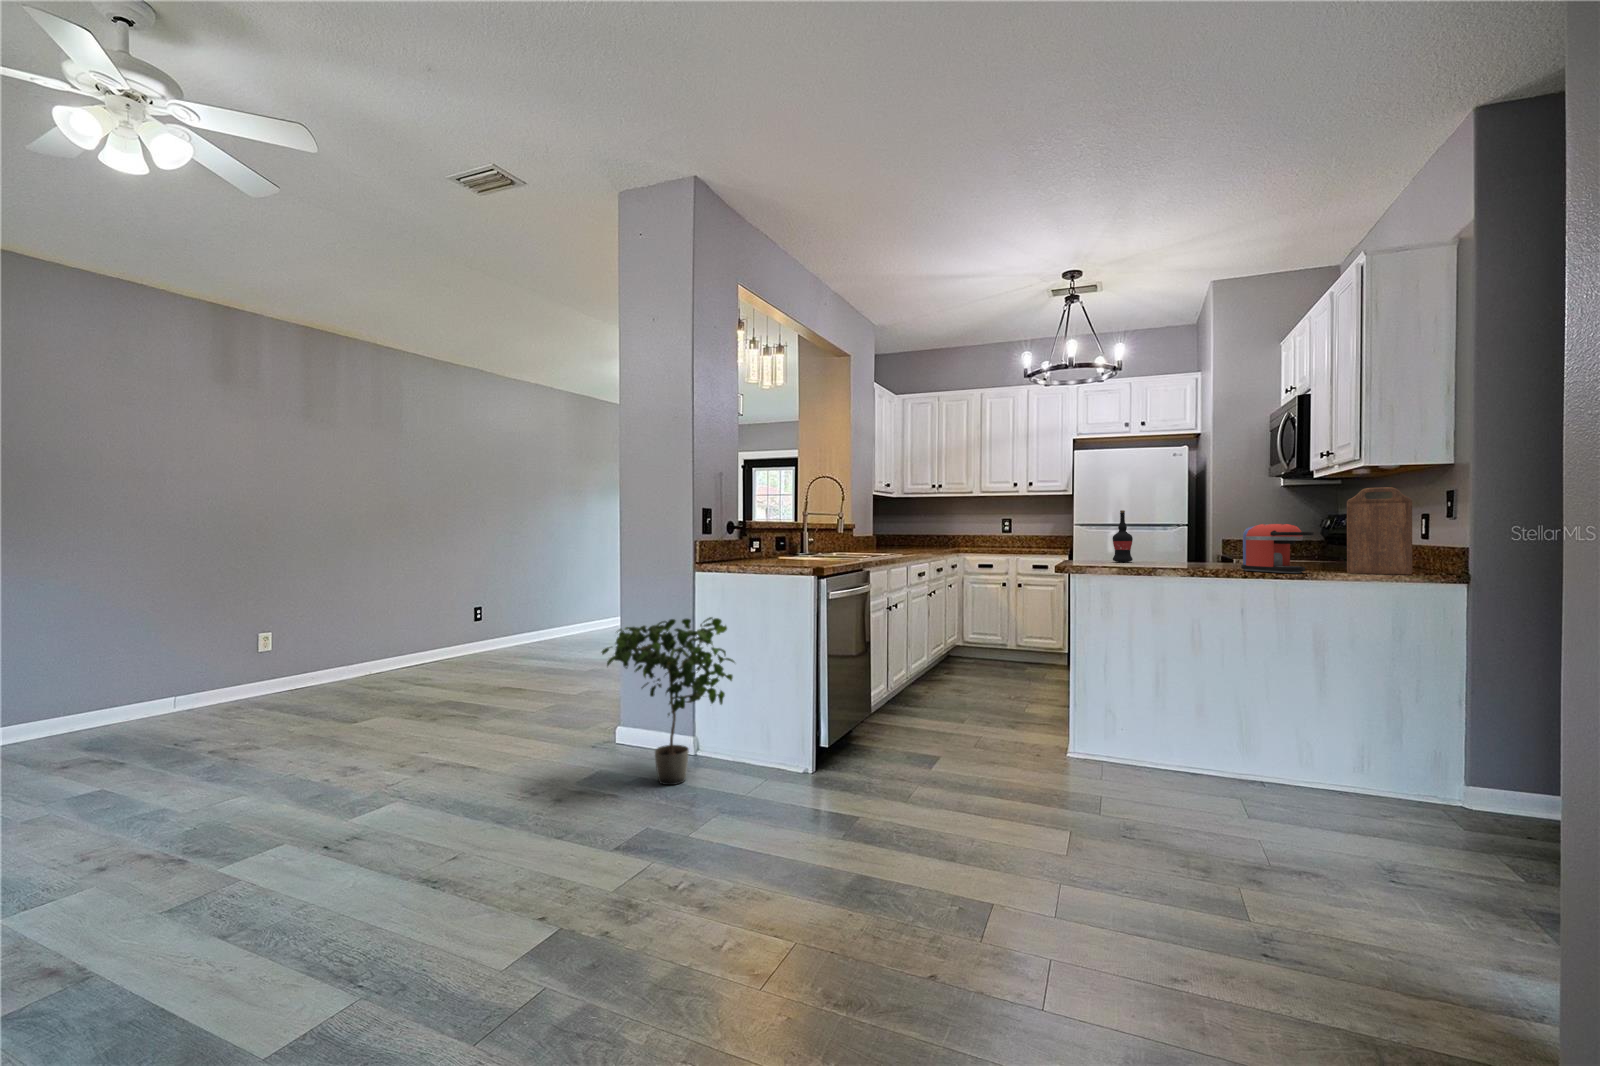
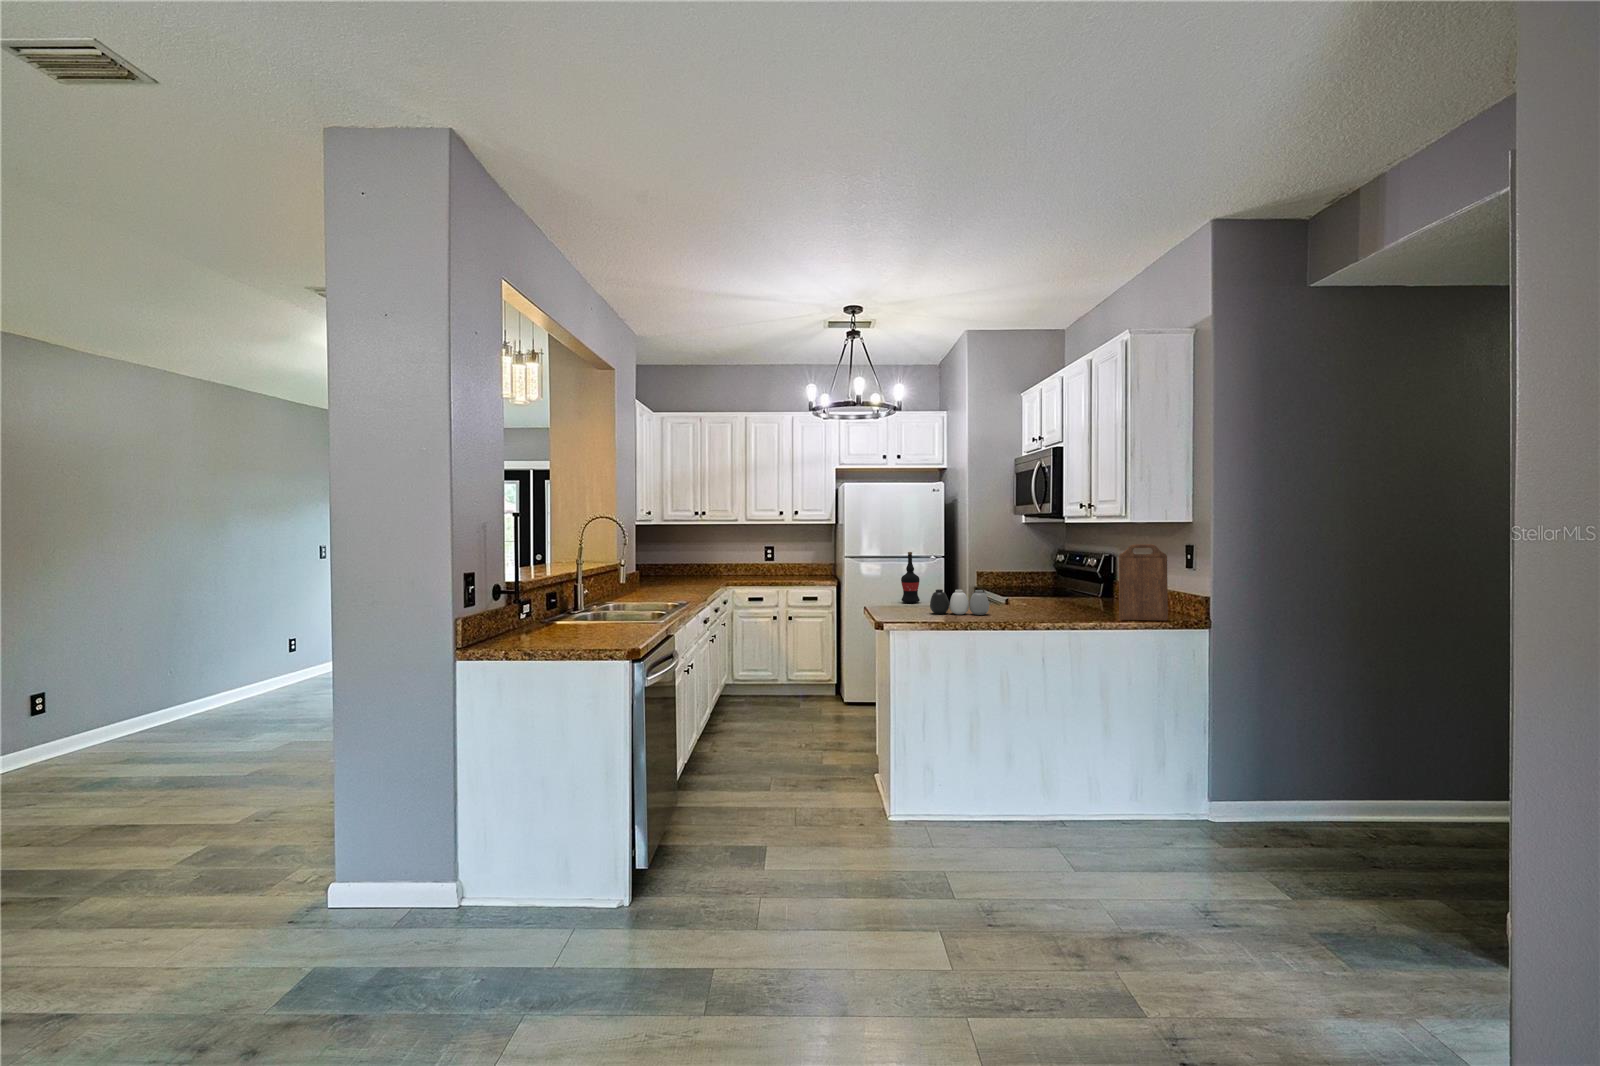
coffee maker: present [1241,524,1314,573] -> none [1034,575,1098,623]
vase: none [1128,543,1194,568] -> present [930,589,989,615]
potted plant: present [602,617,734,785] -> none [316,725,530,975]

